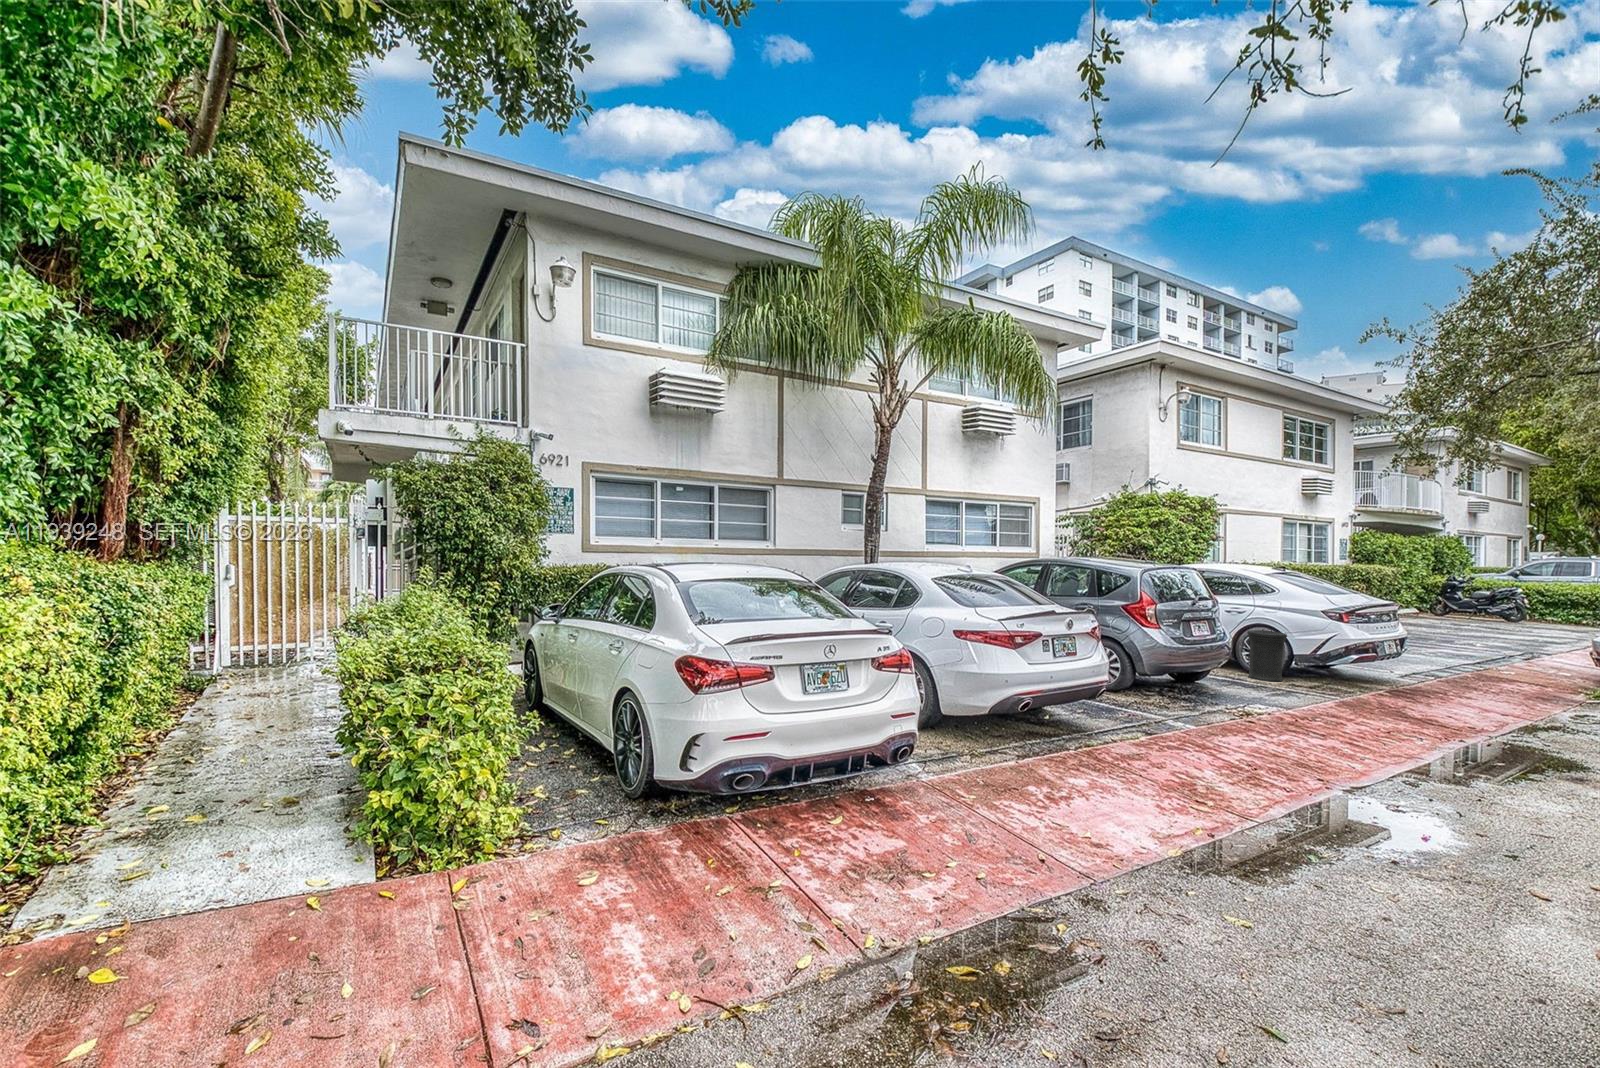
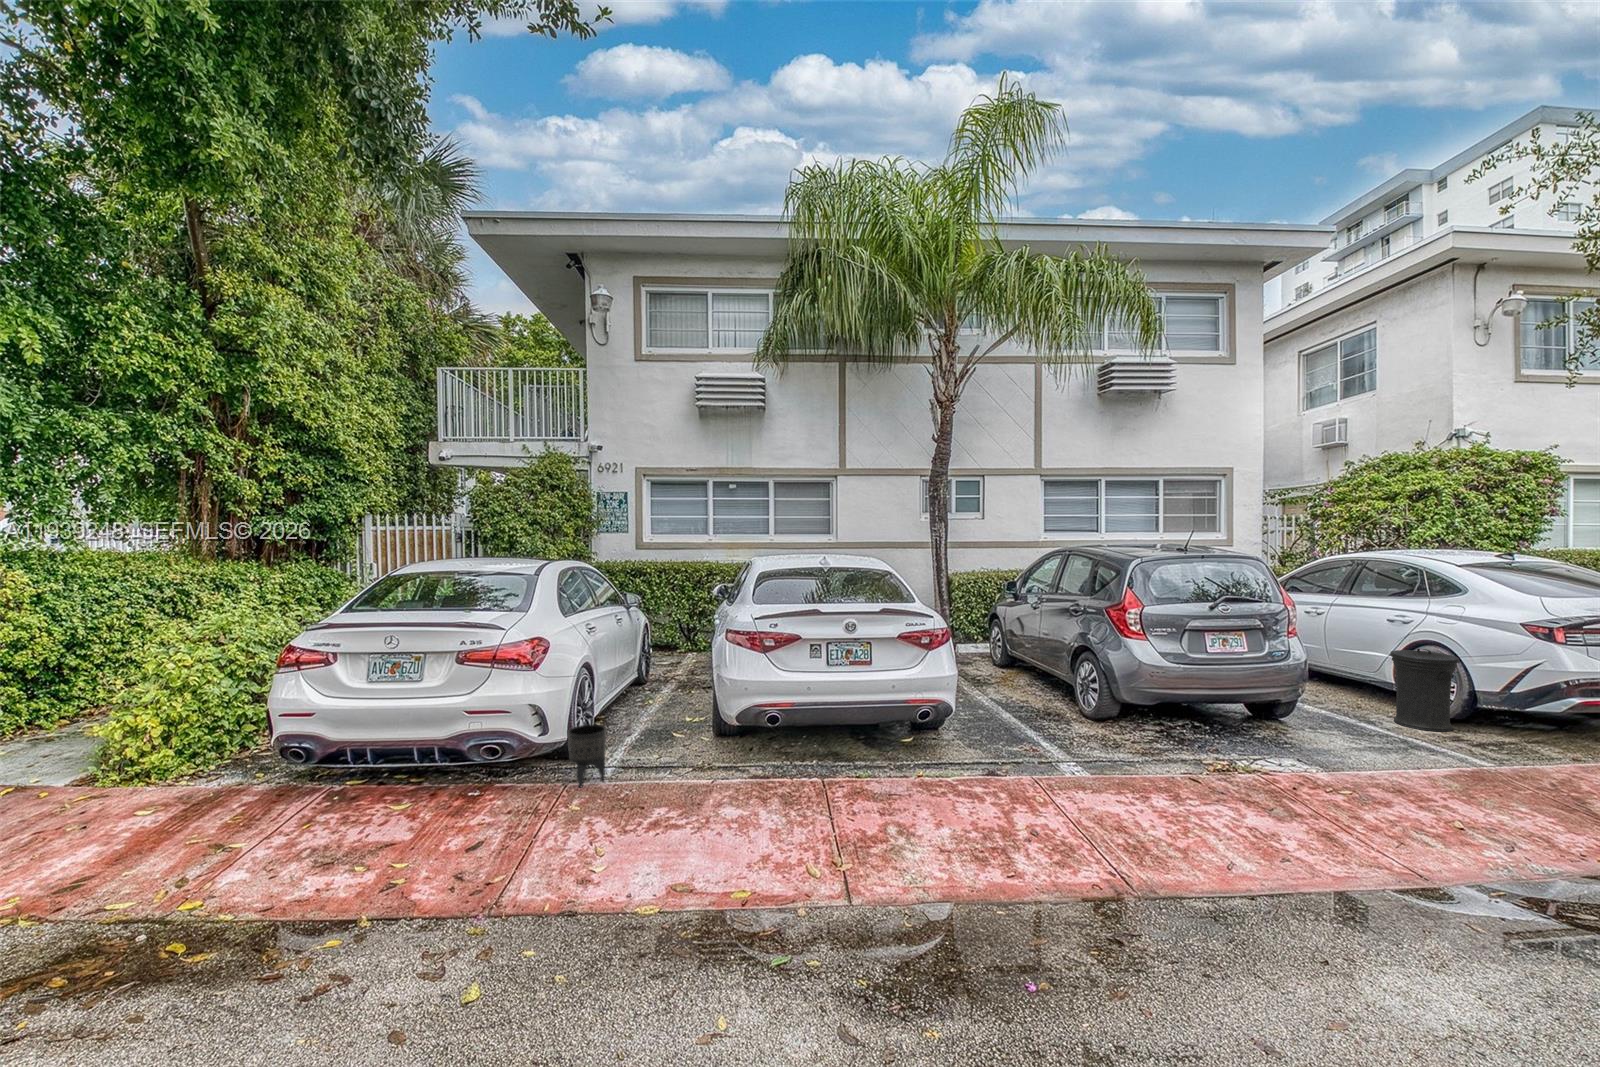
planter: none [905,725,941,784] -> present [568,725,606,787]

